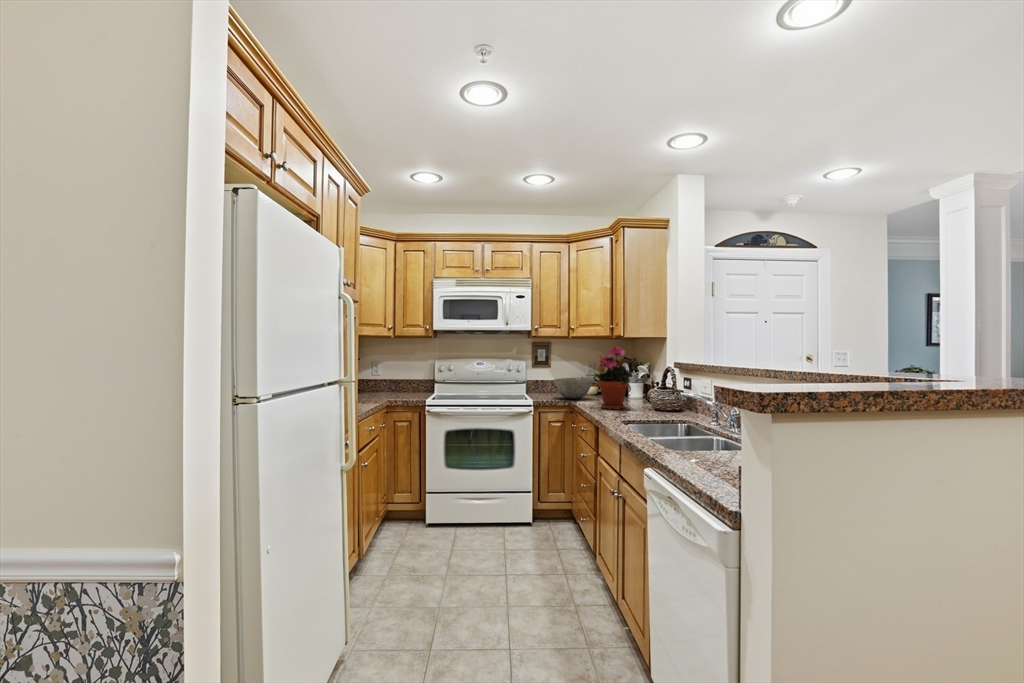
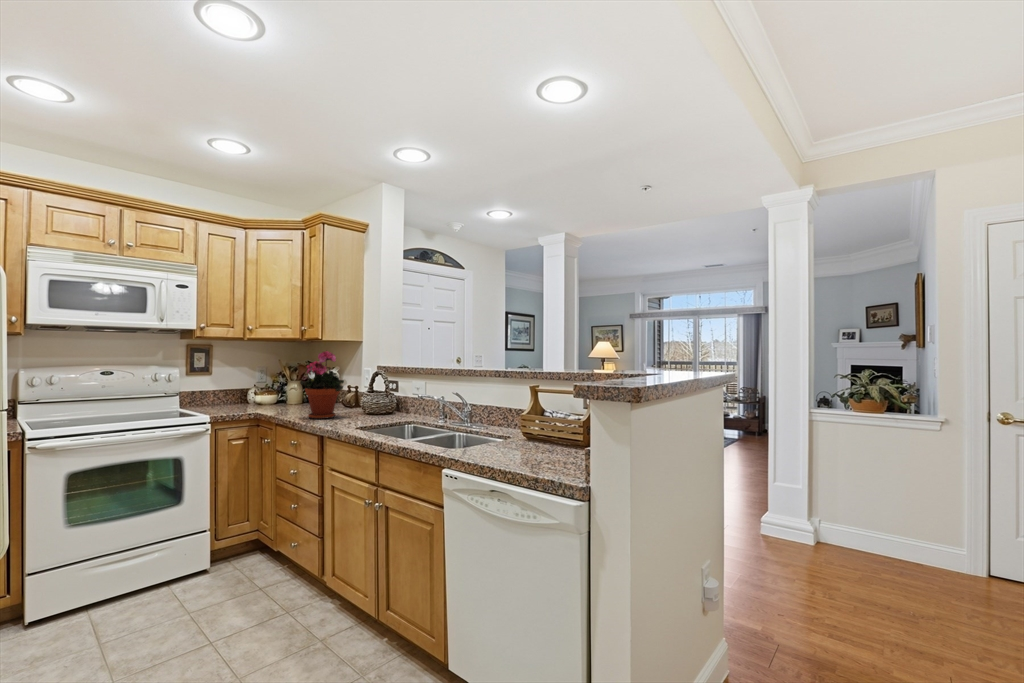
bowl: present [554,378,594,399] -> none [230,386,283,411]

